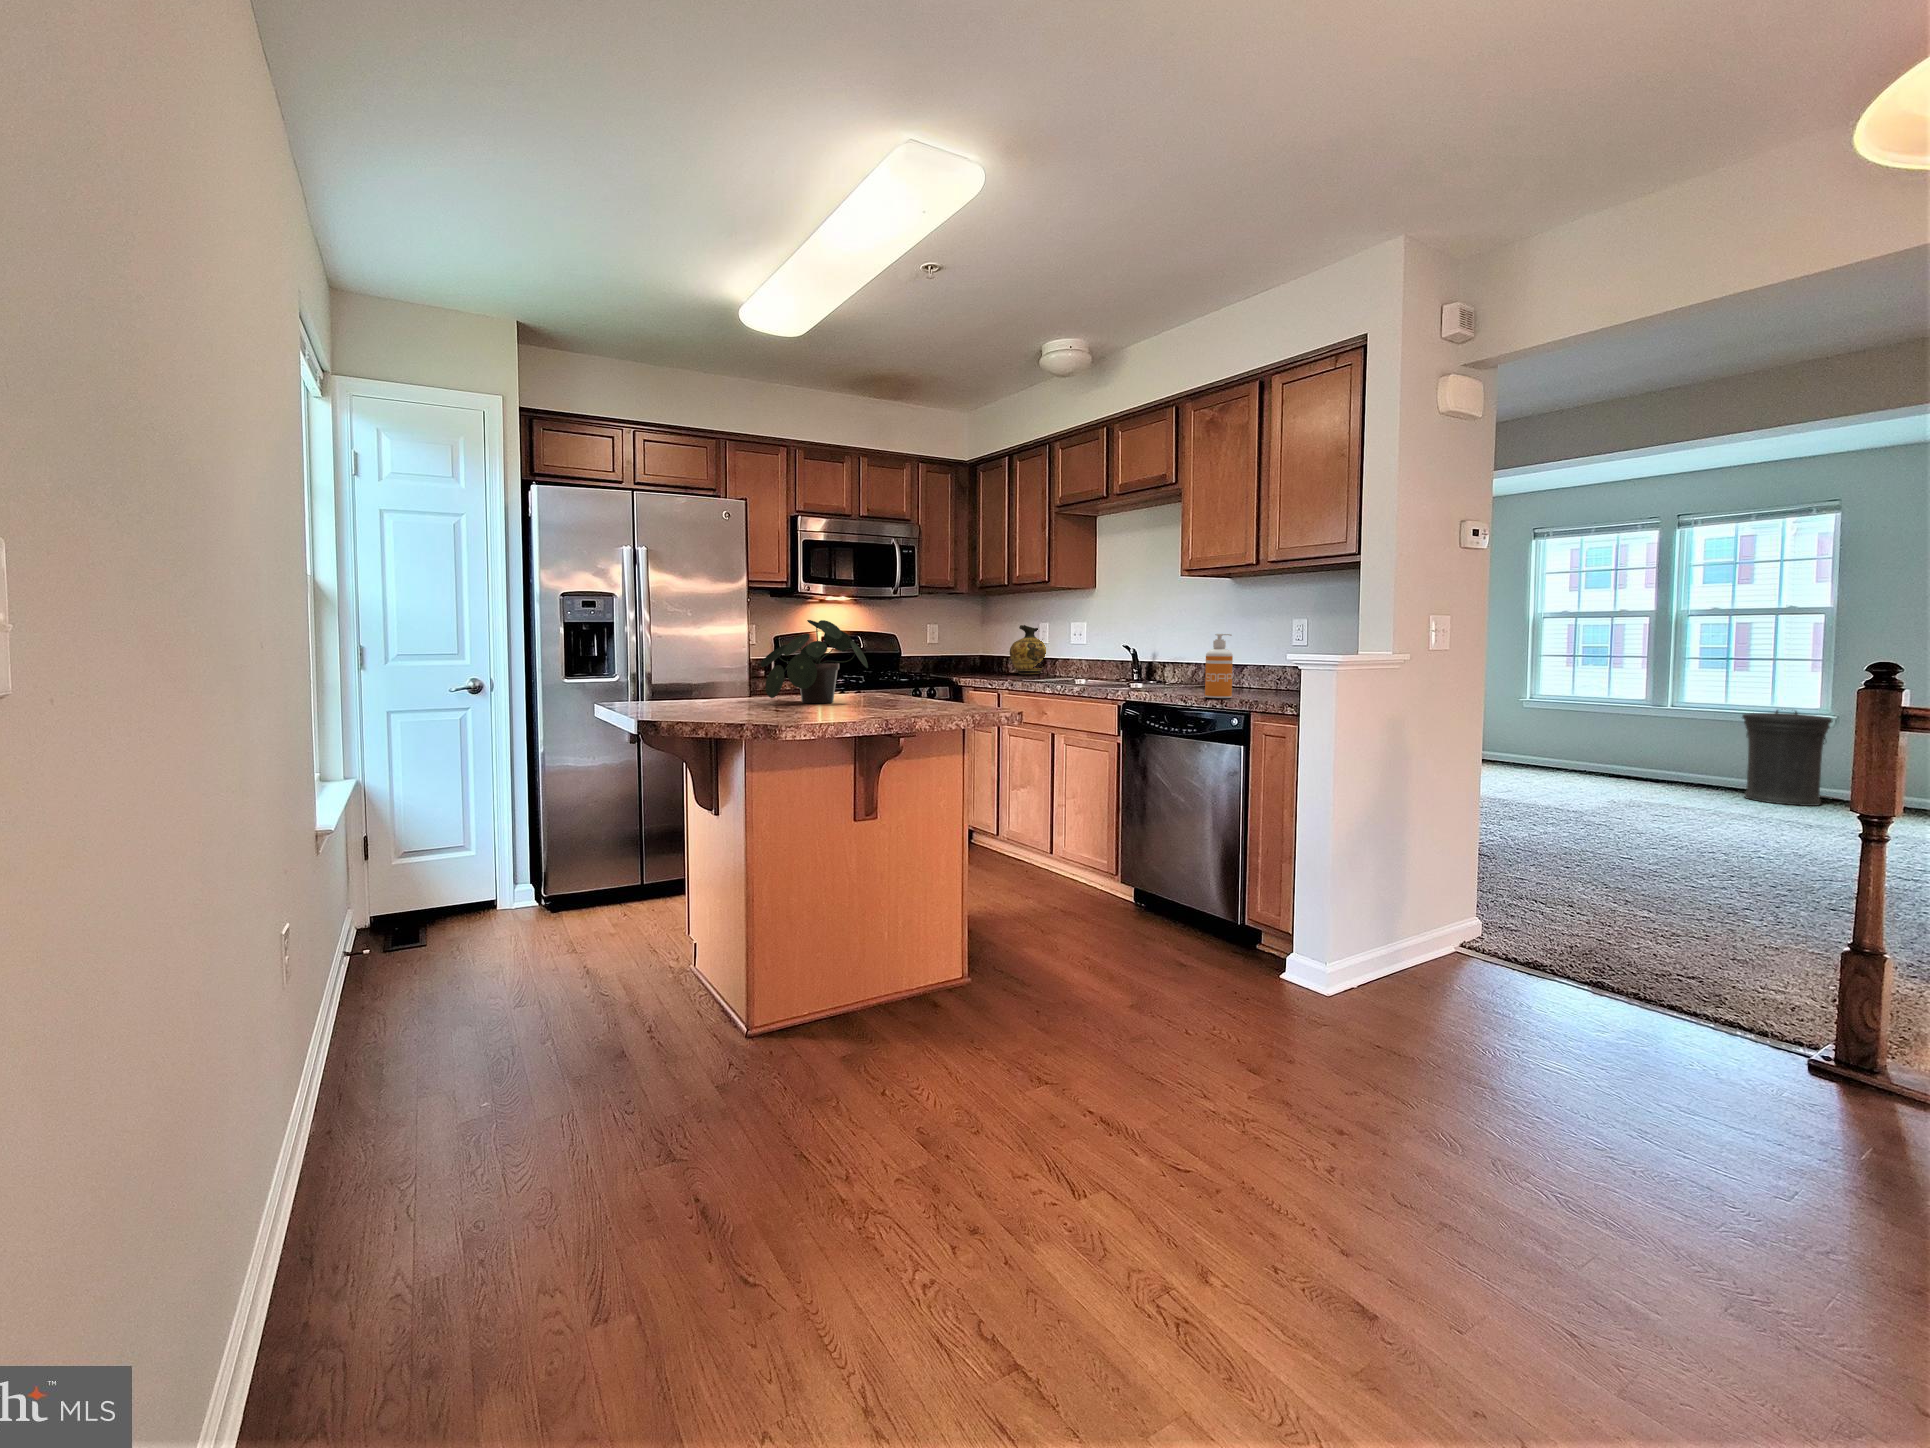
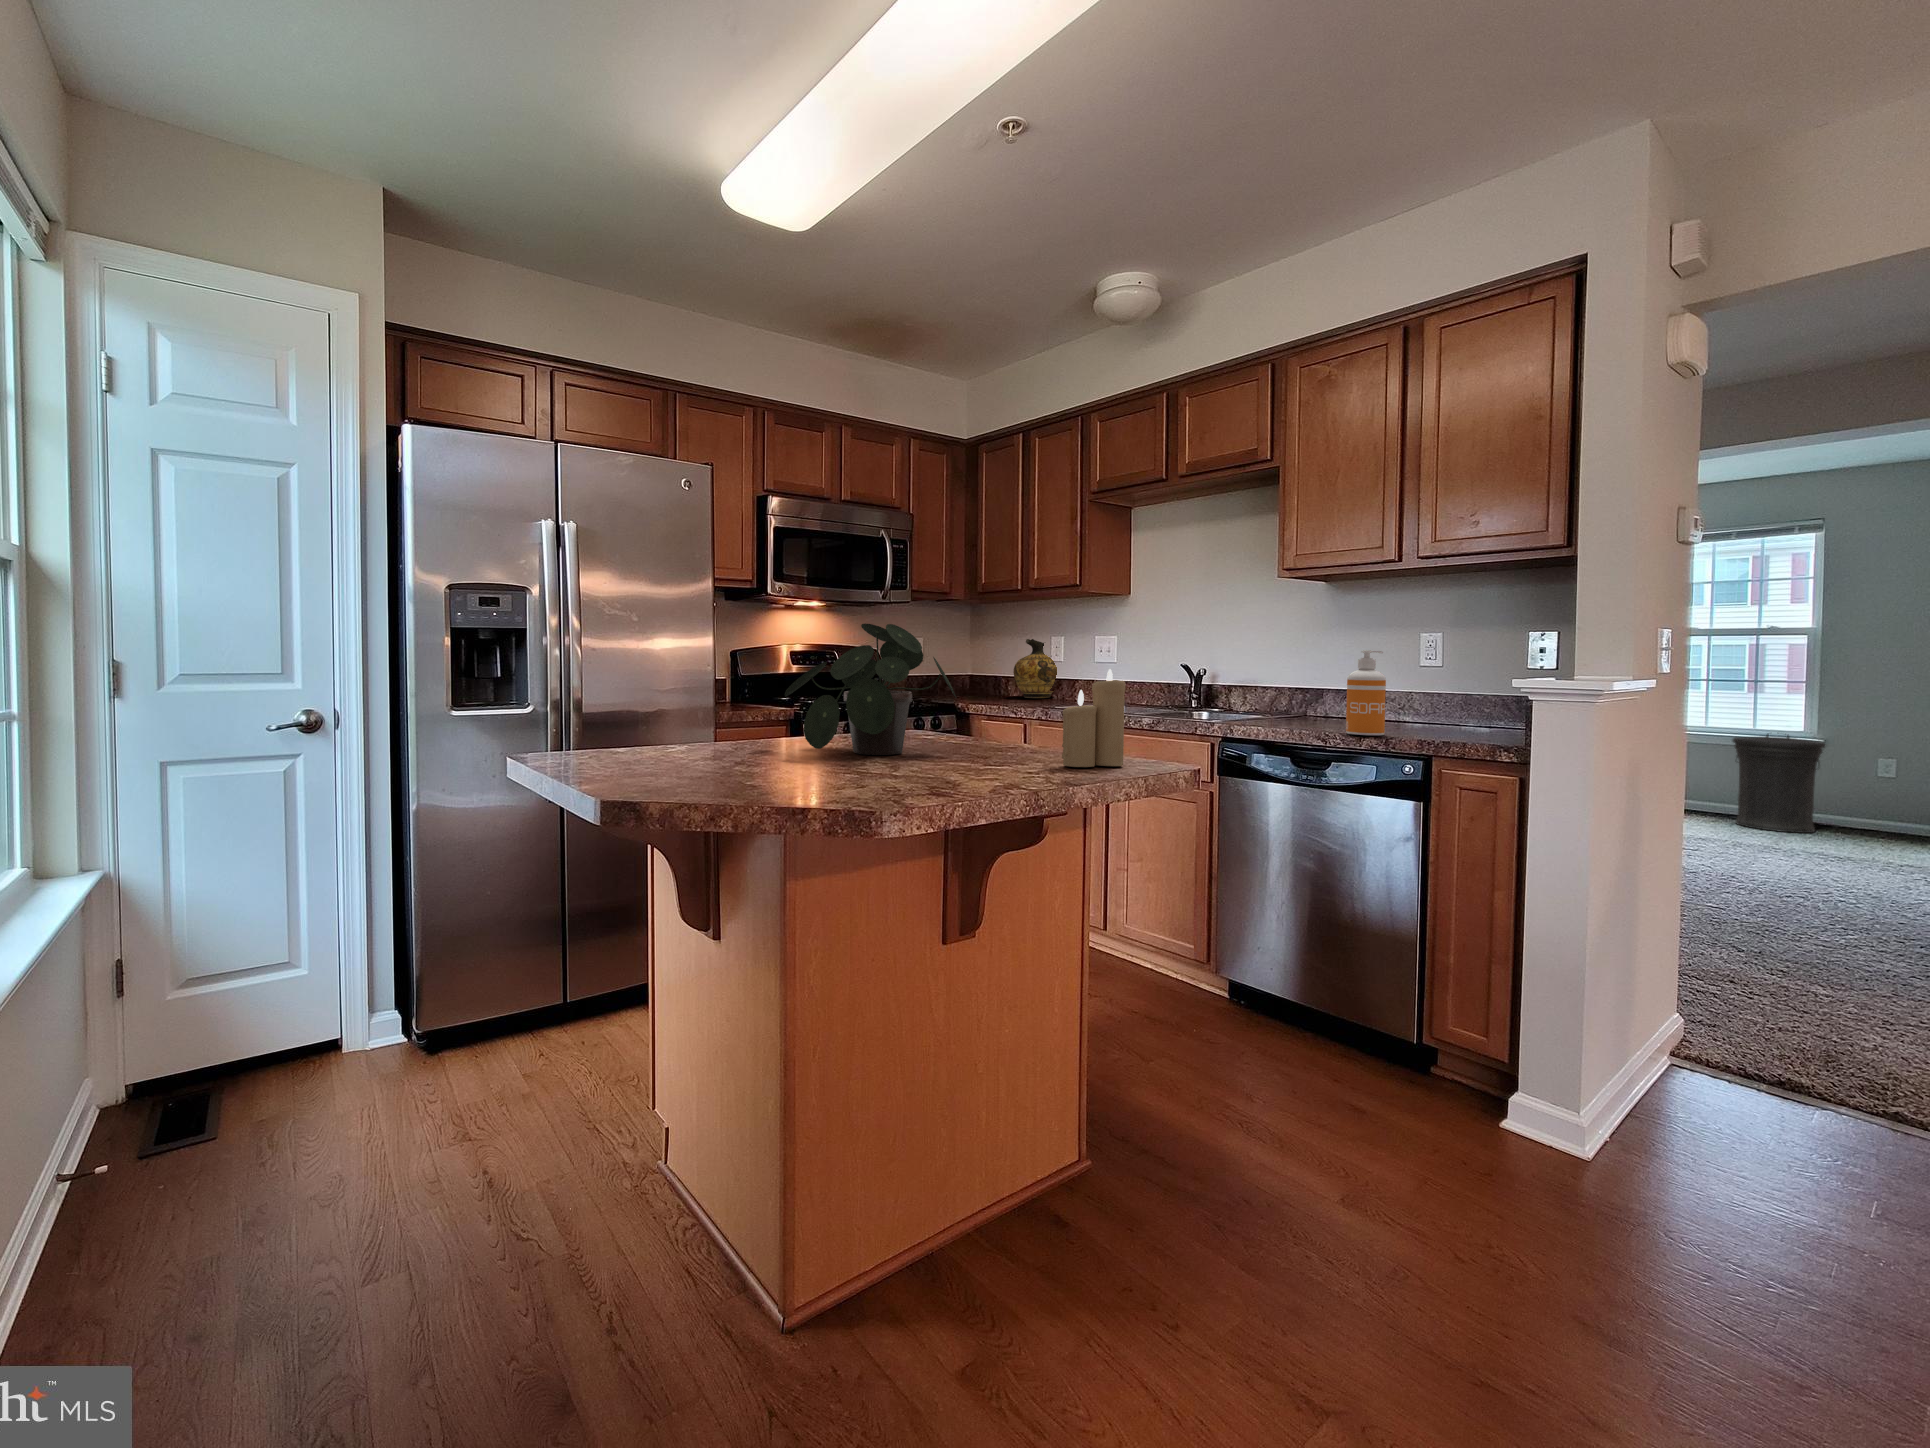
candle: none [916,648,957,709] -> present [1062,669,1126,767]

